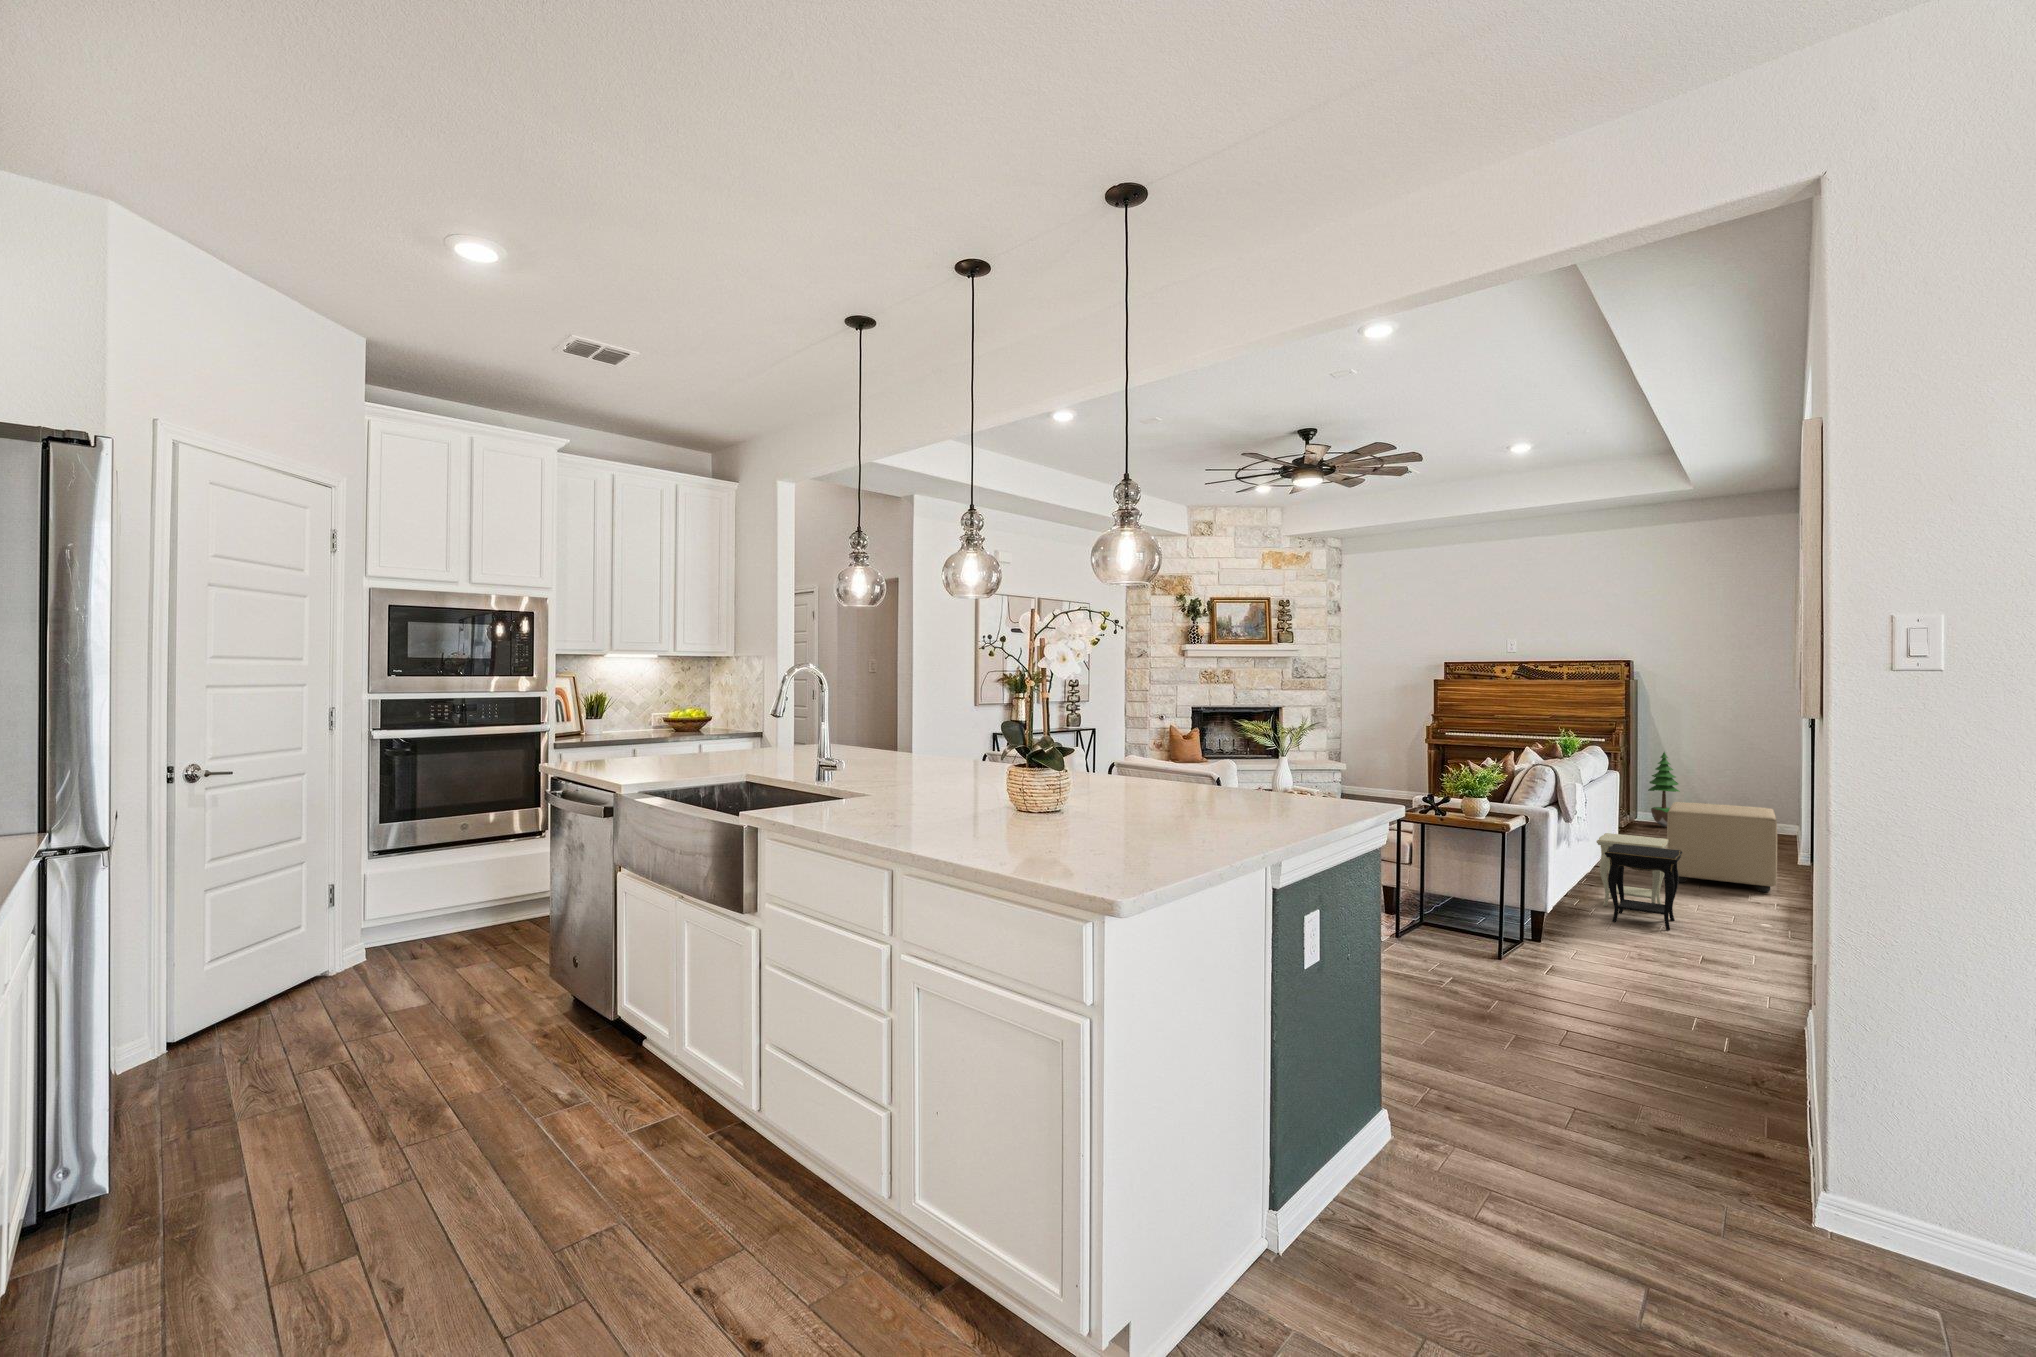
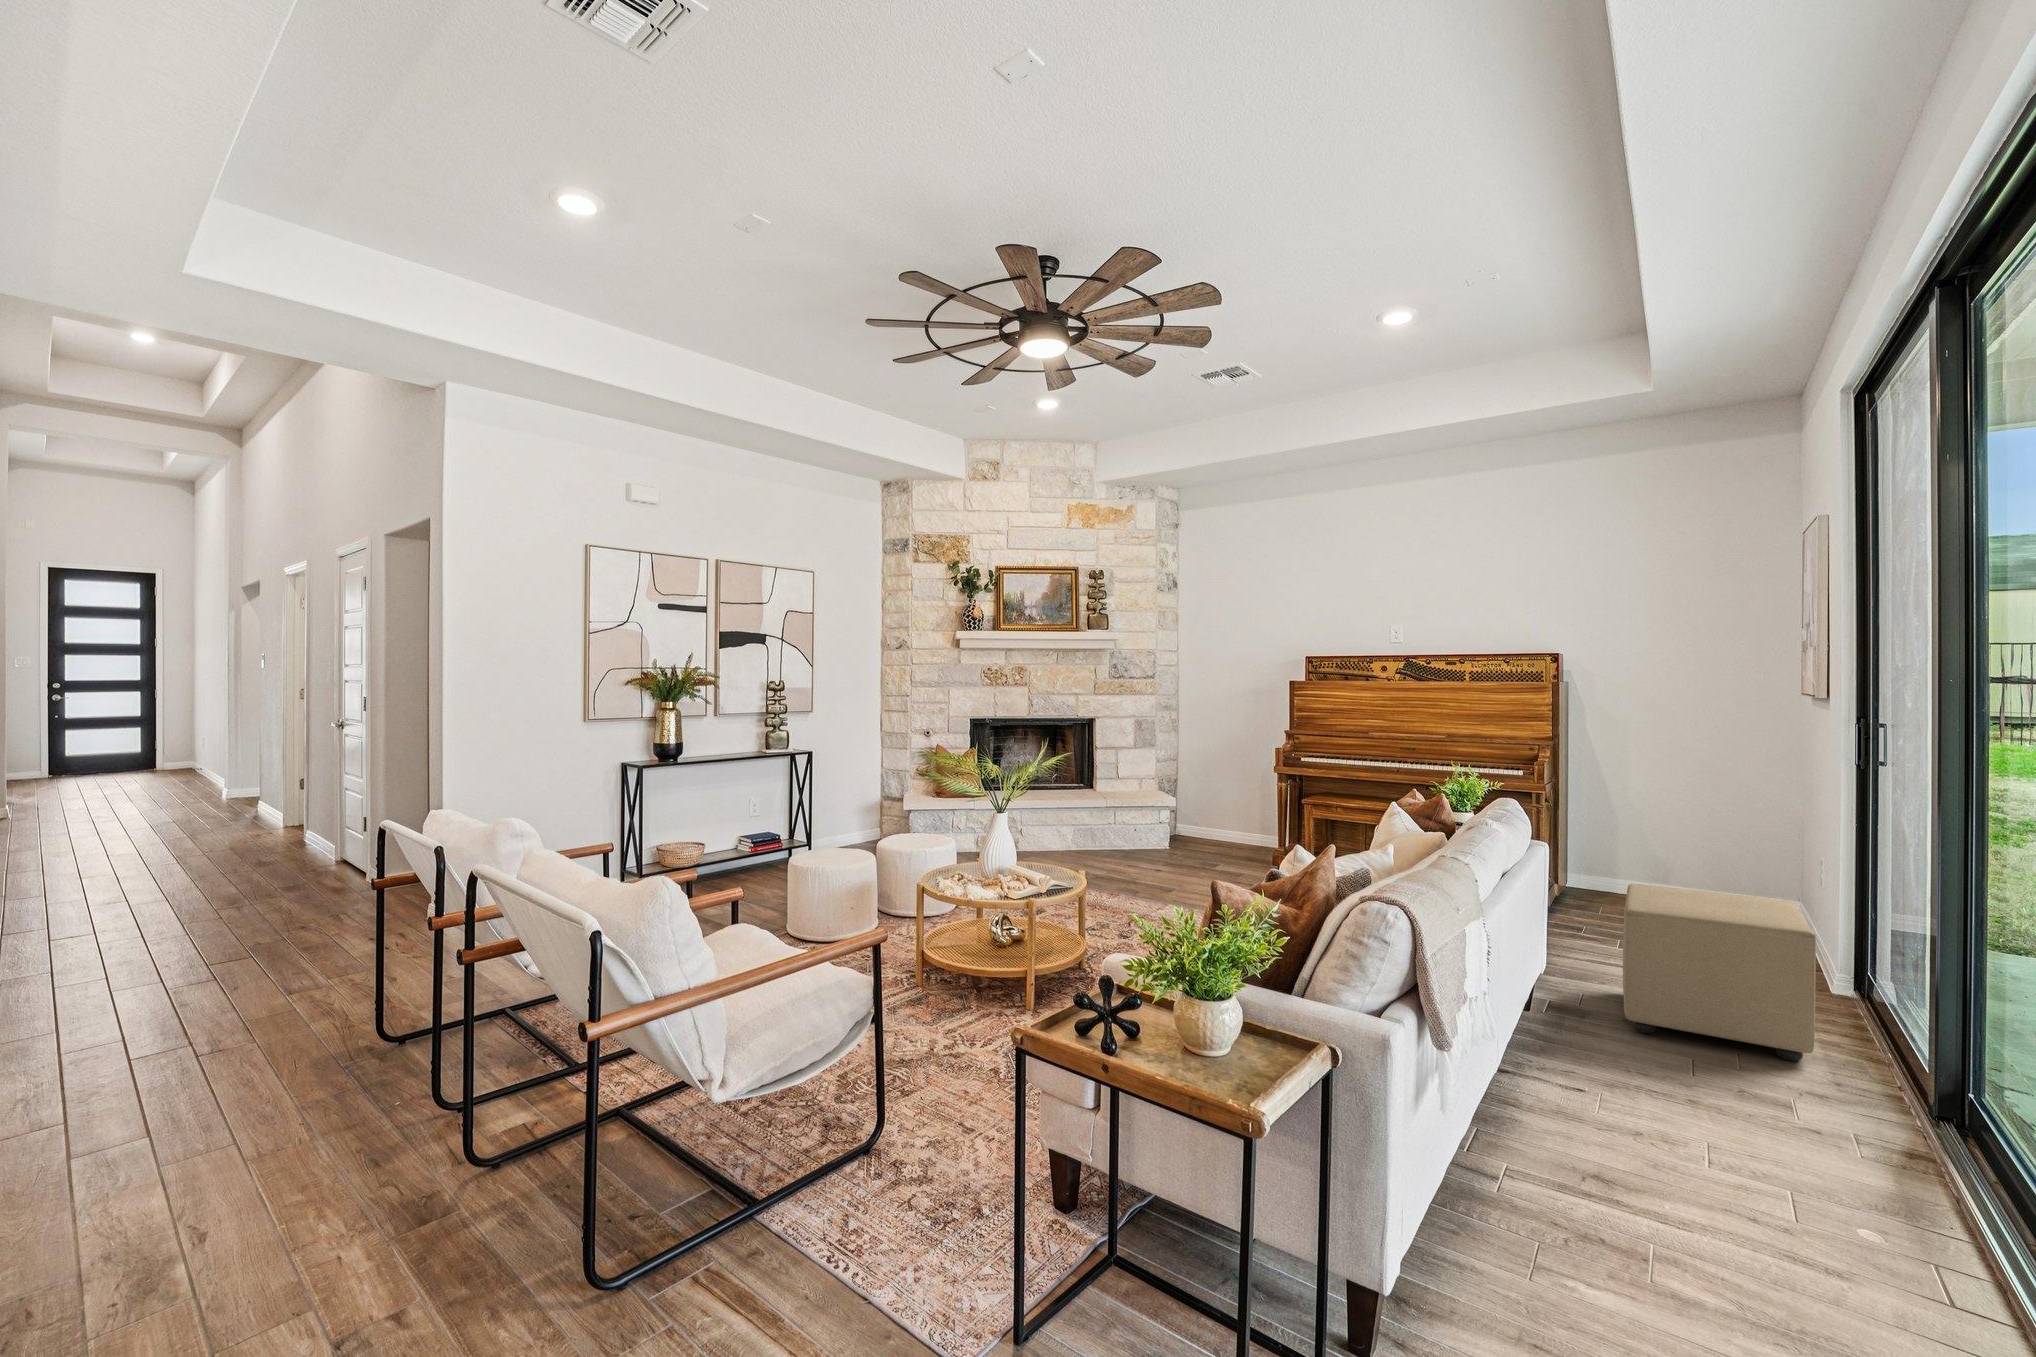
potted tree: present [1648,752,1680,827] -> none [1580,785,1626,892]
side table: present [1596,833,1682,930] -> none [1505,964,1670,1212]

